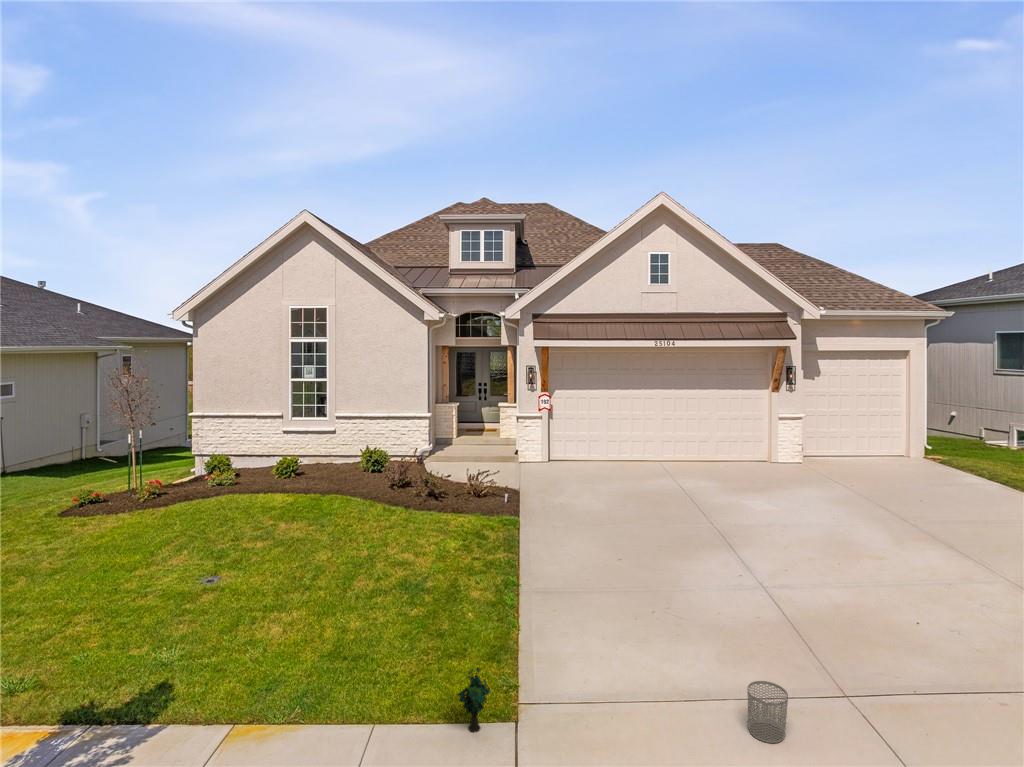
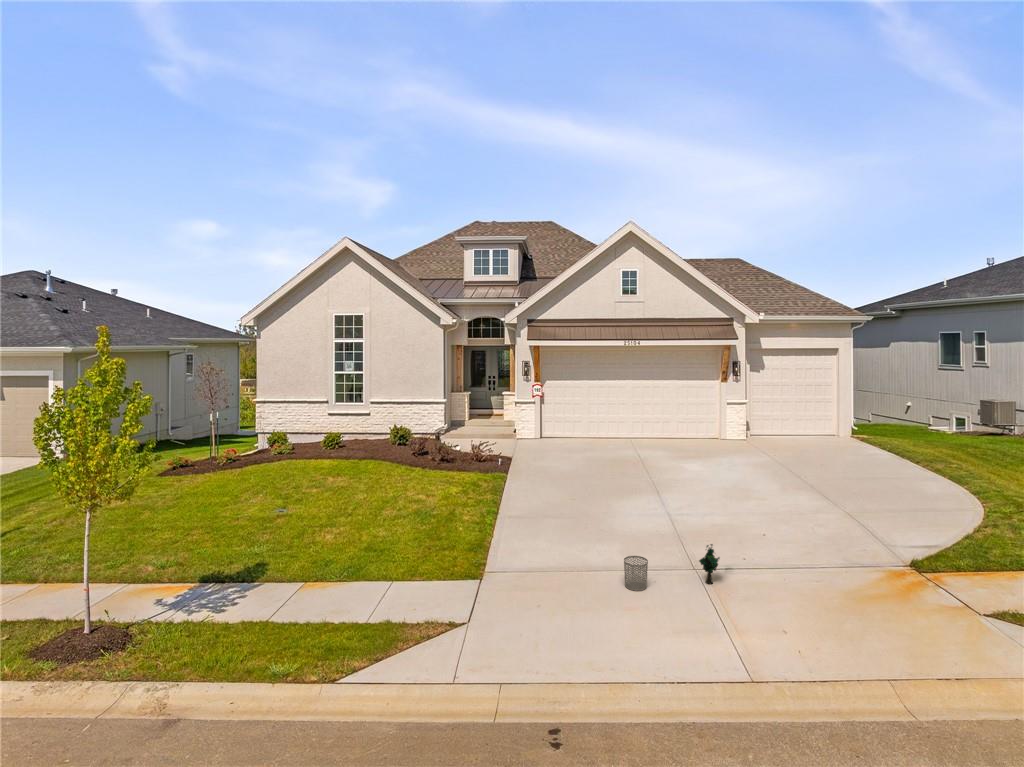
decorative plant: present [457,667,490,732] -> present [699,544,720,584]

